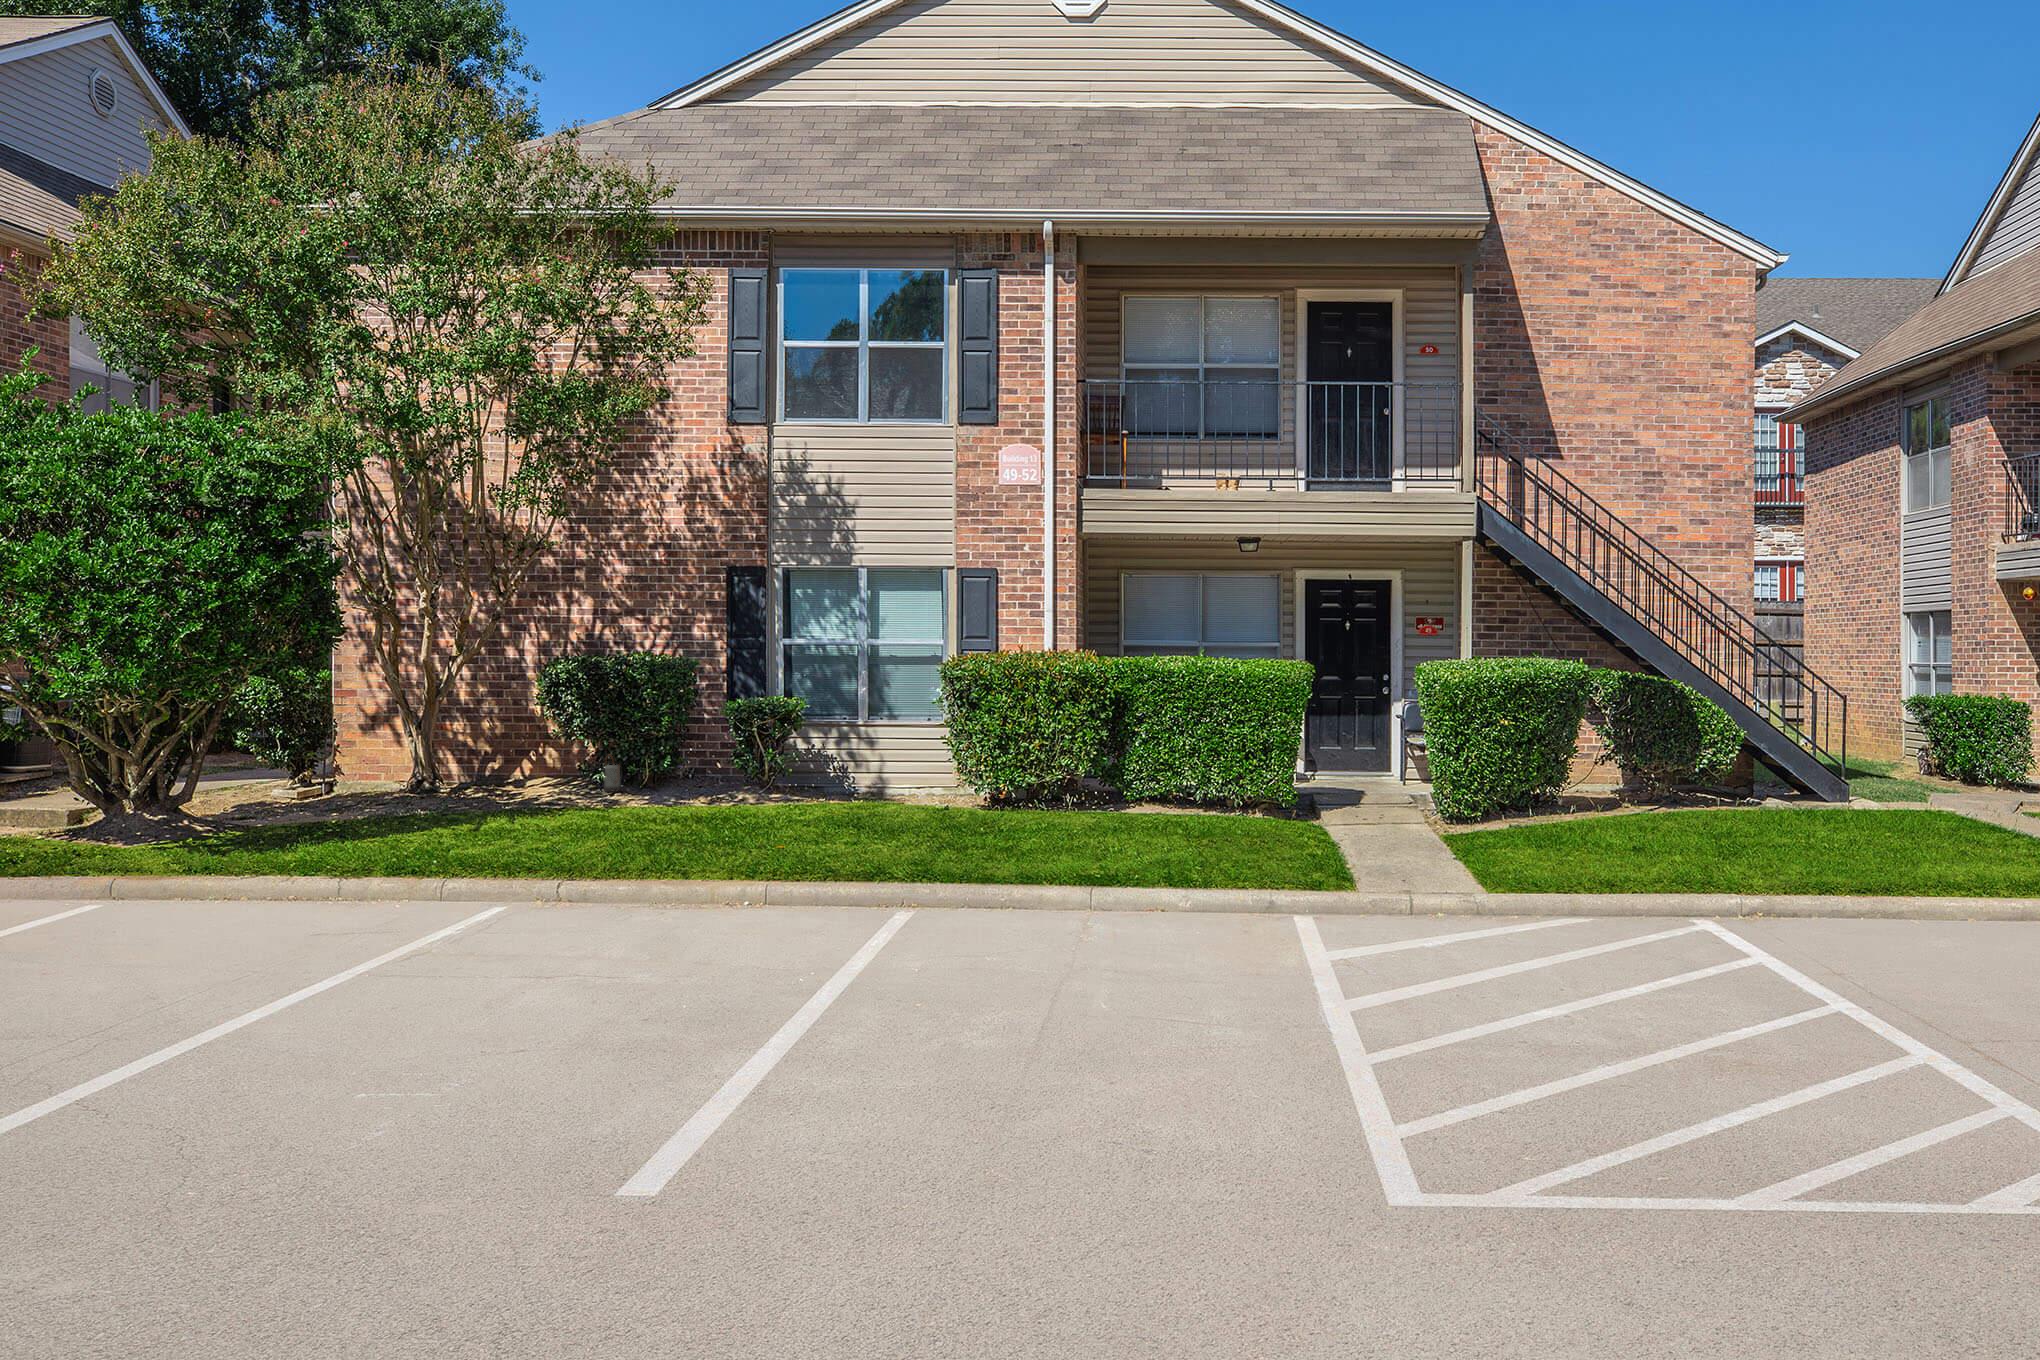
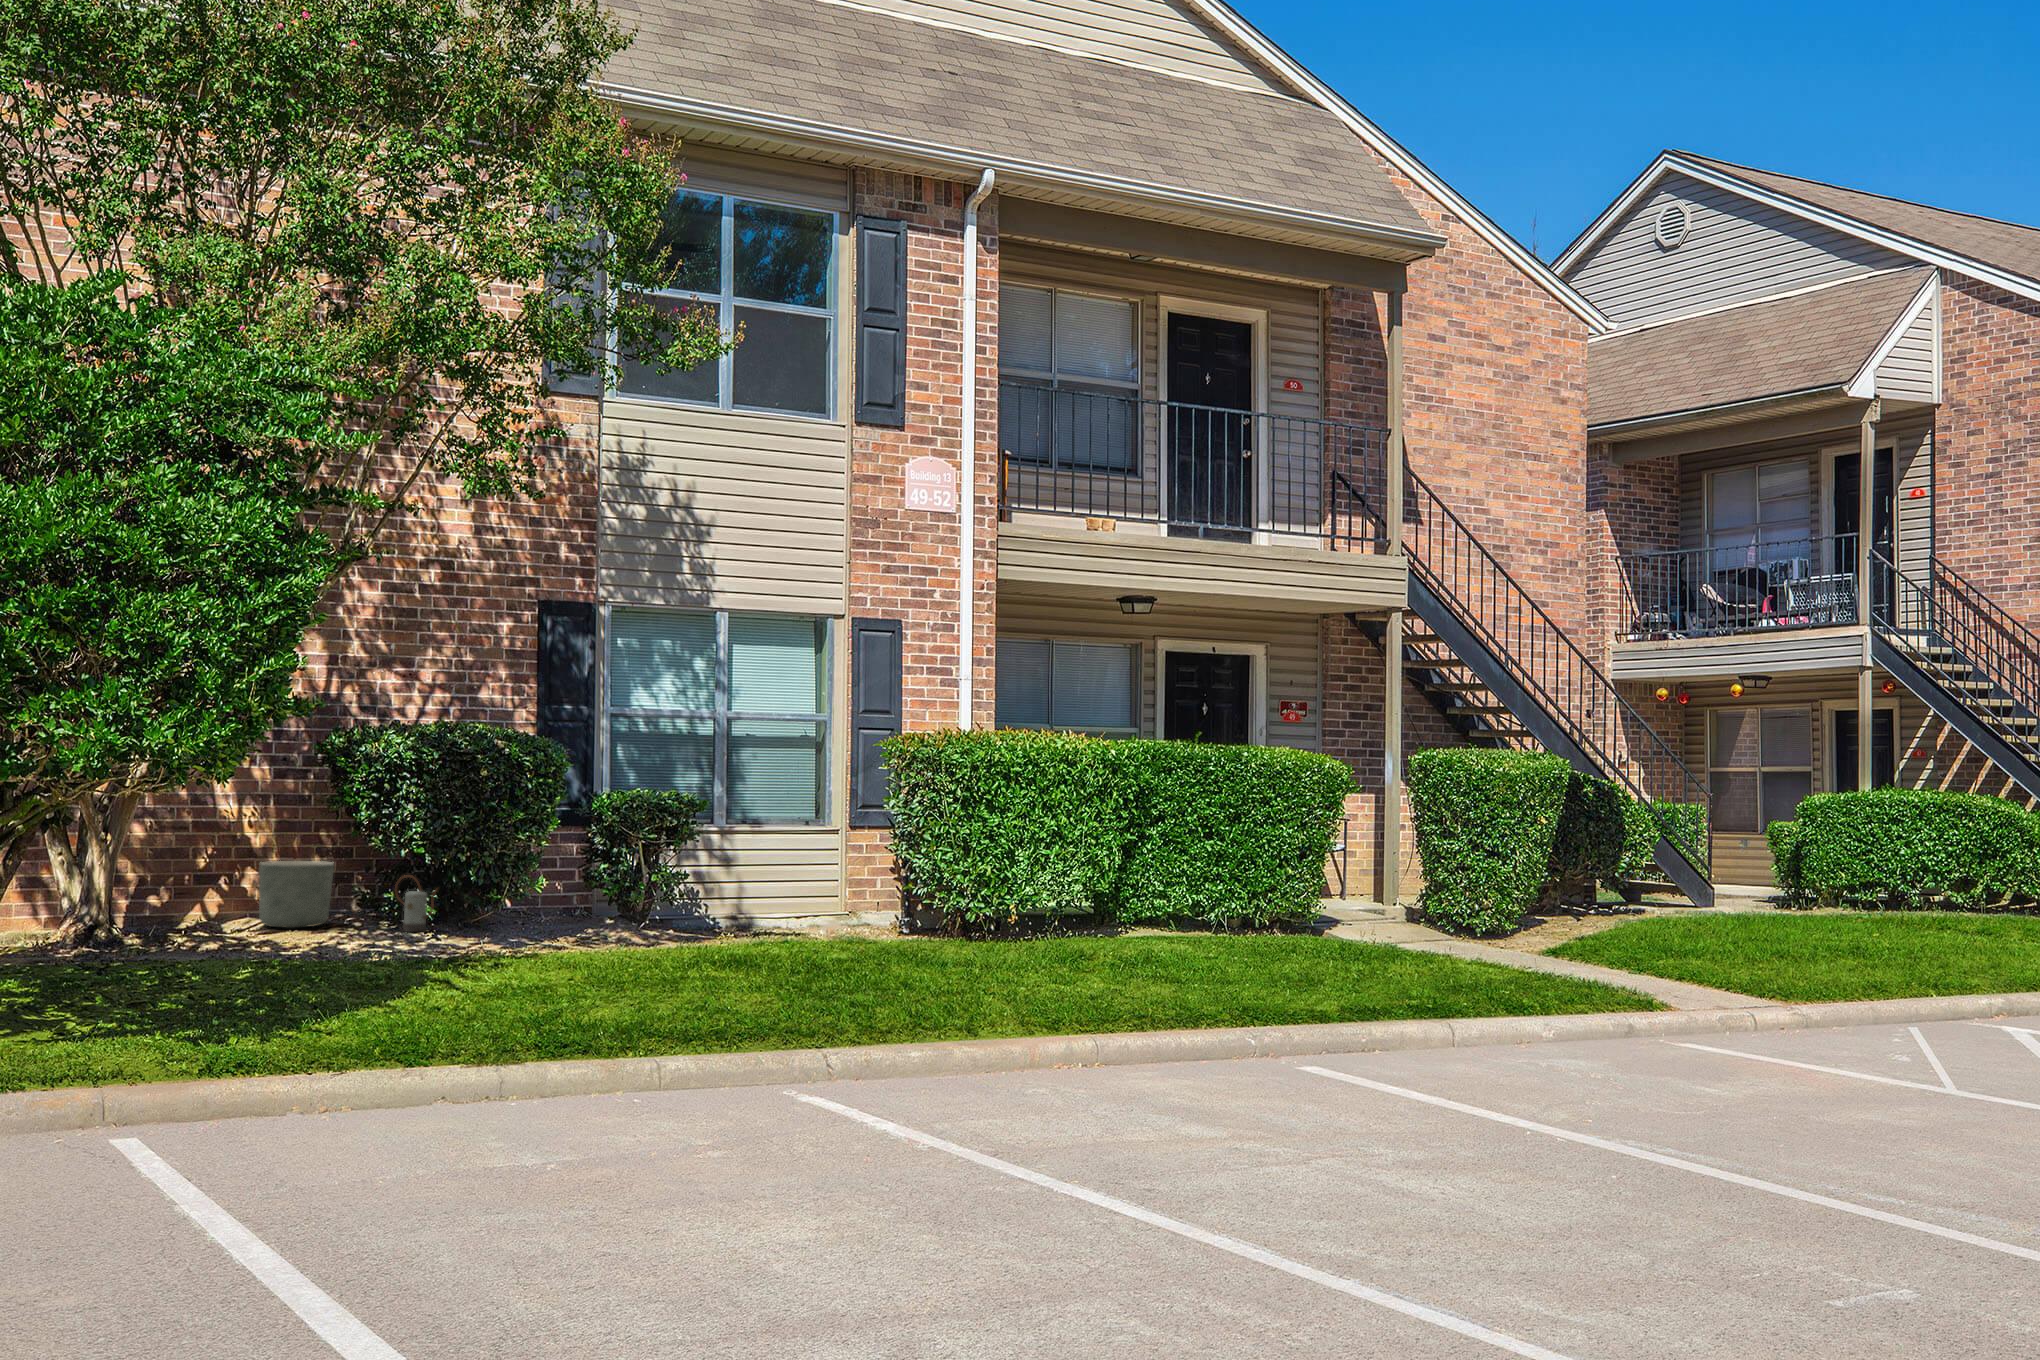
planter: none [539,743,587,786] -> present [259,861,334,928]

